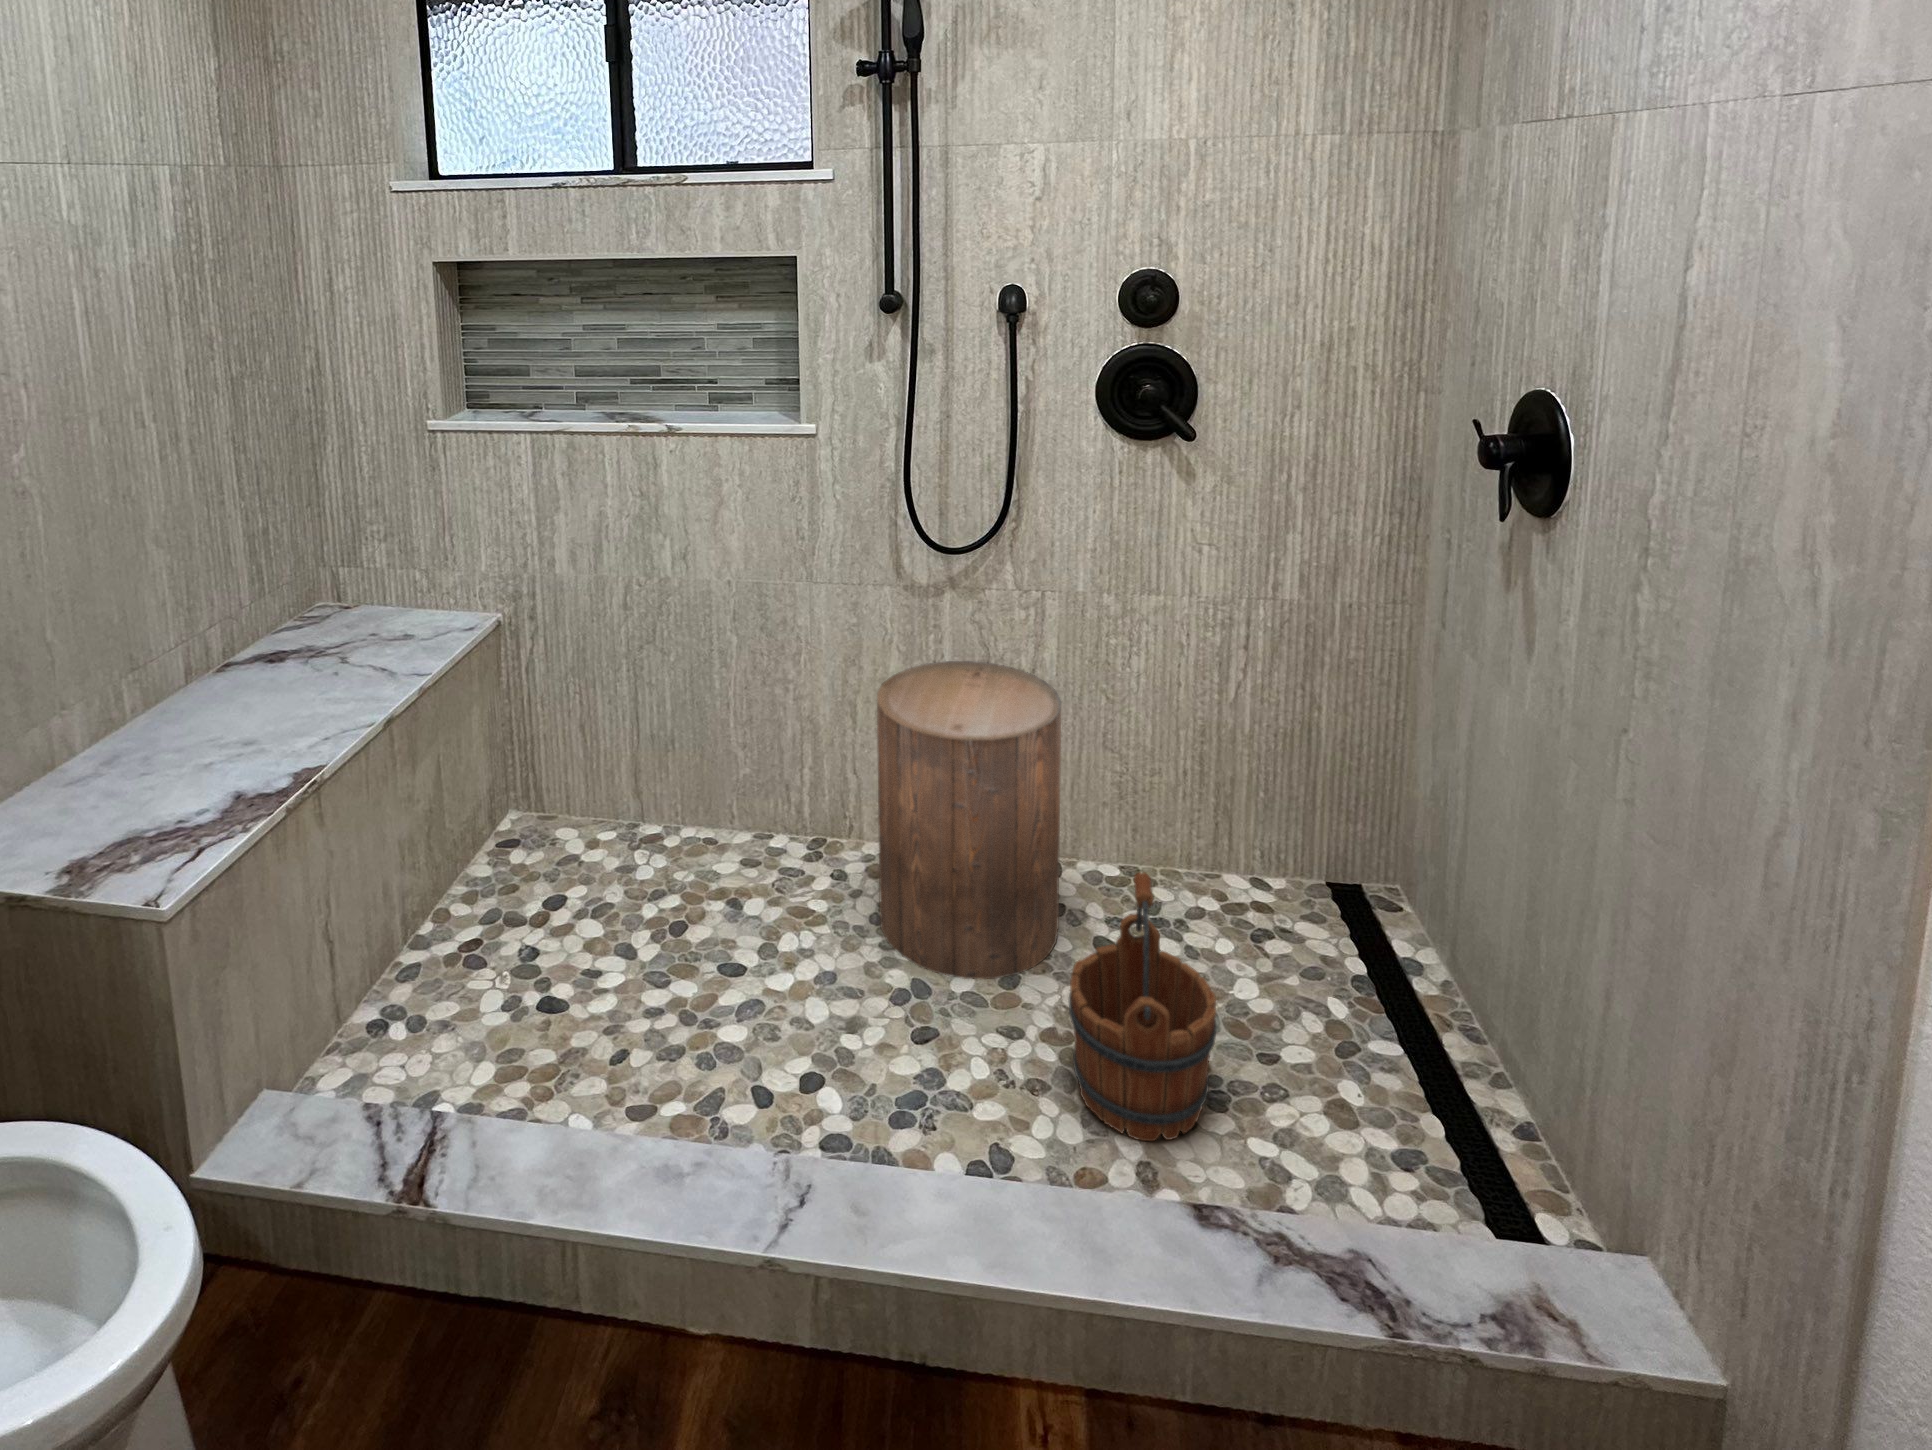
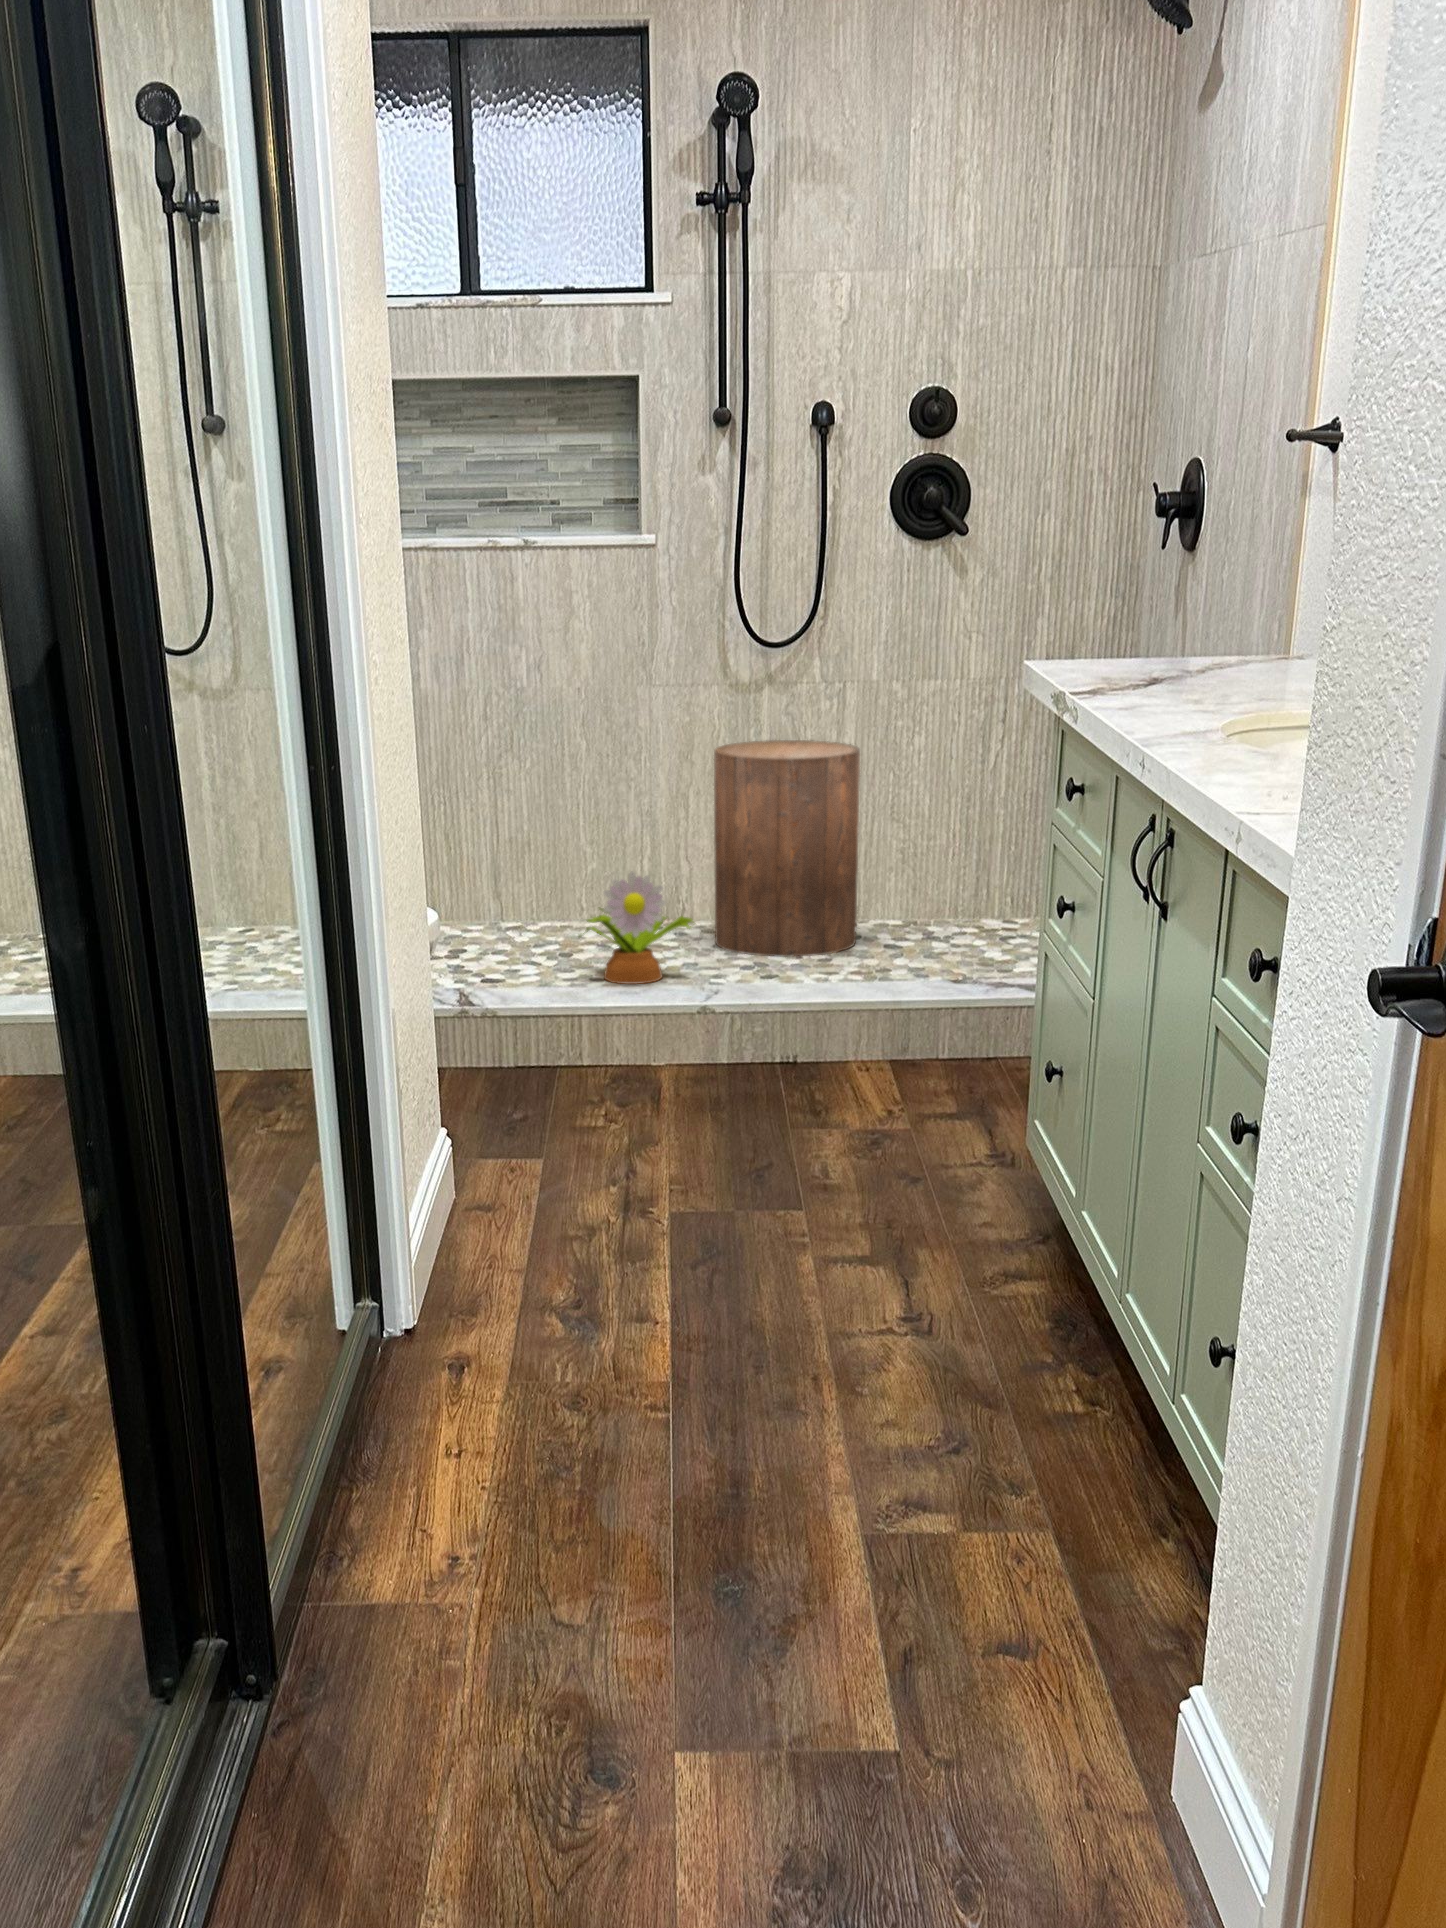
wooden bucket: present [1069,873,1217,1141] -> none [863,814,961,986]
decorative plant: none [664,929,835,1087] -> present [578,871,693,984]

